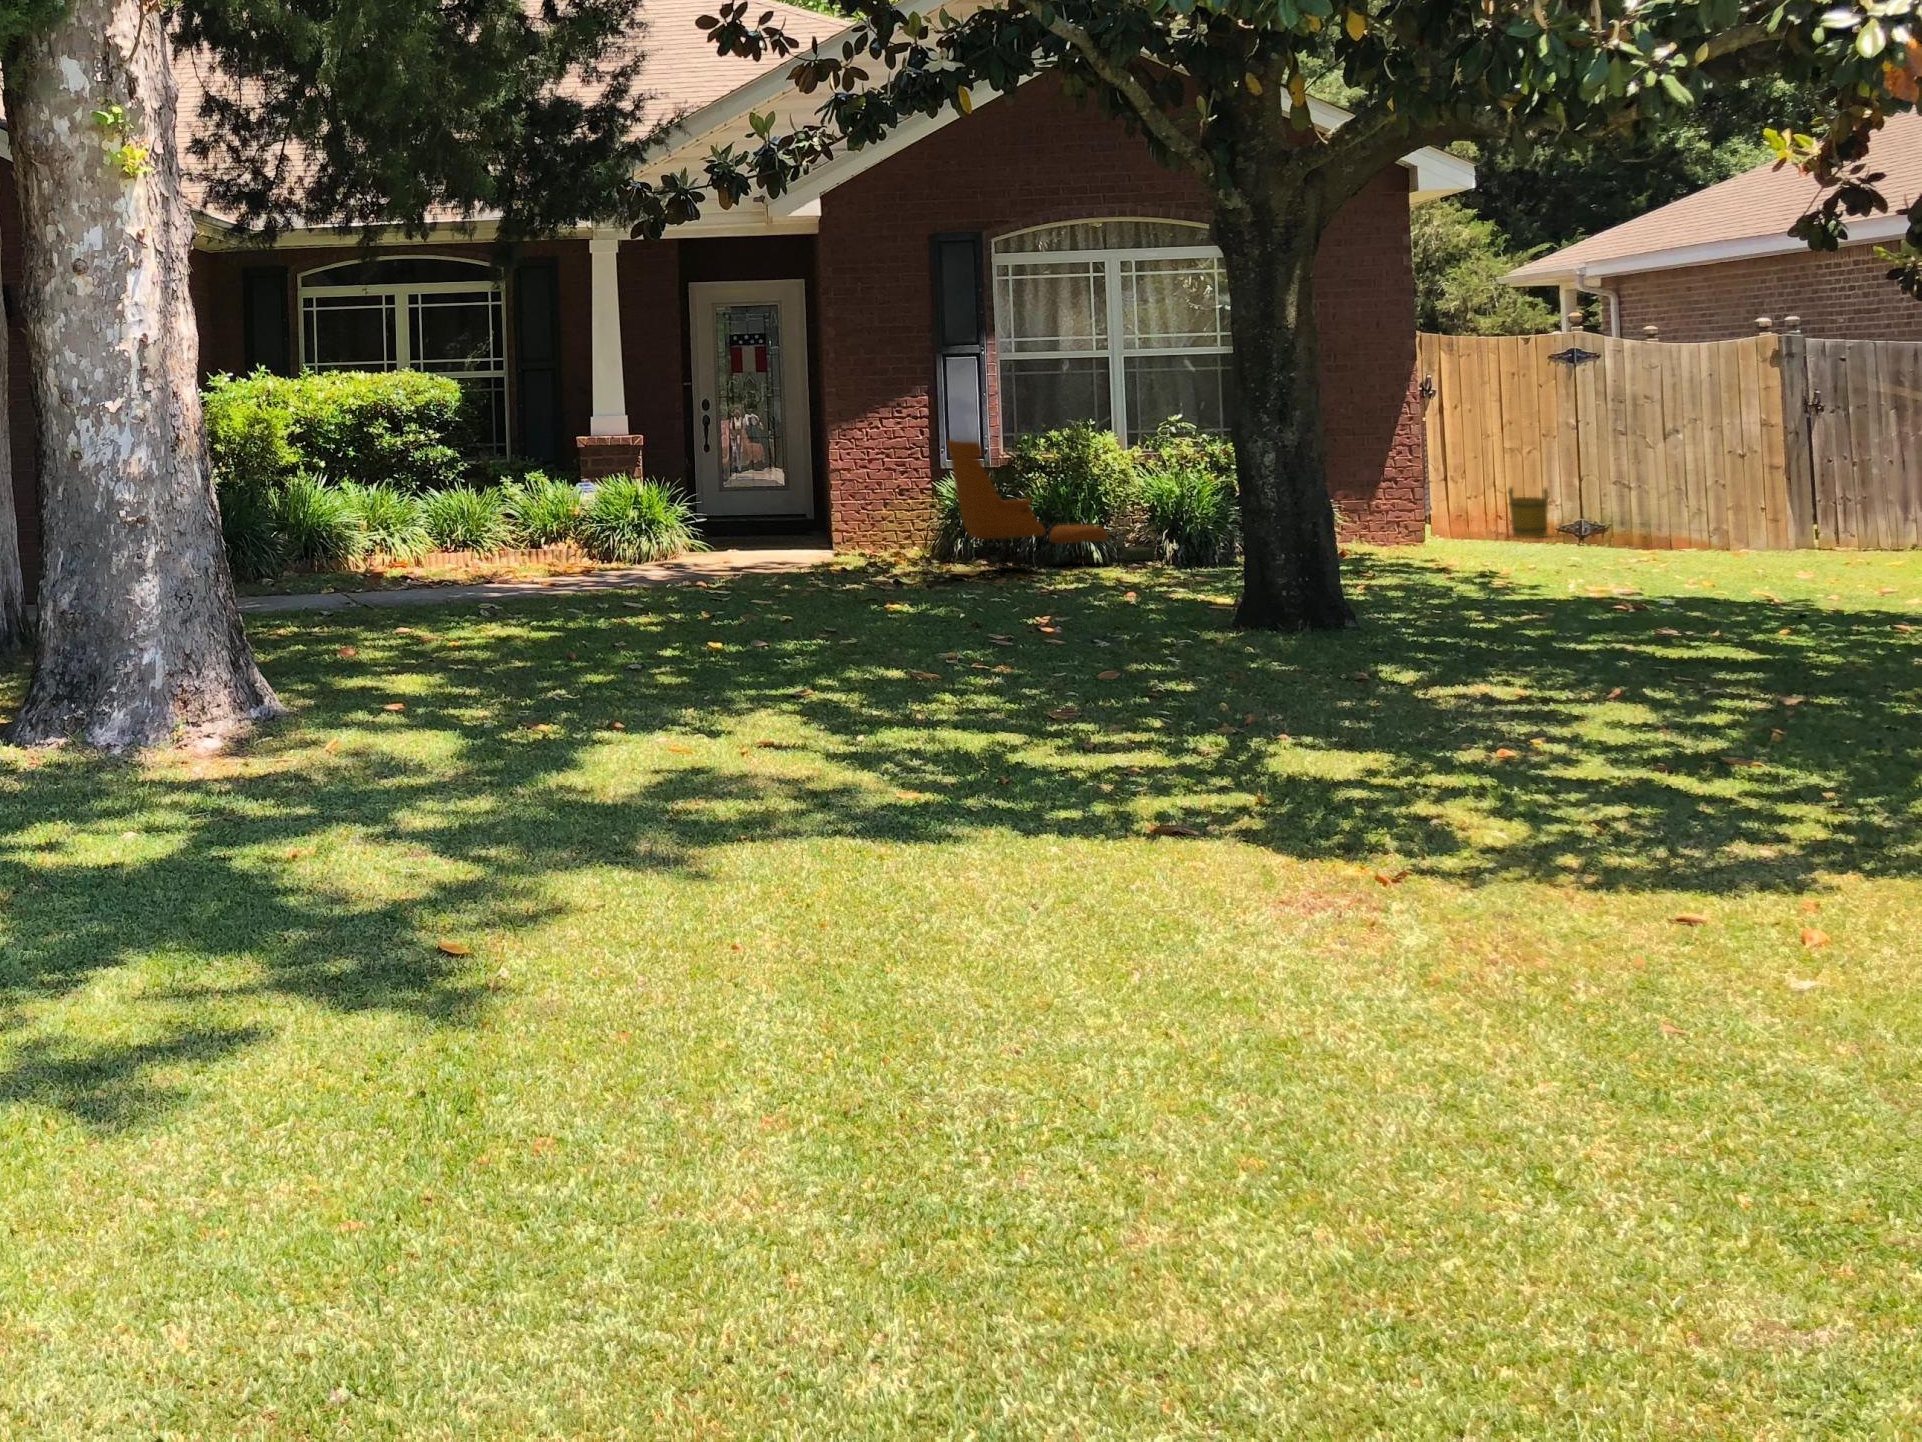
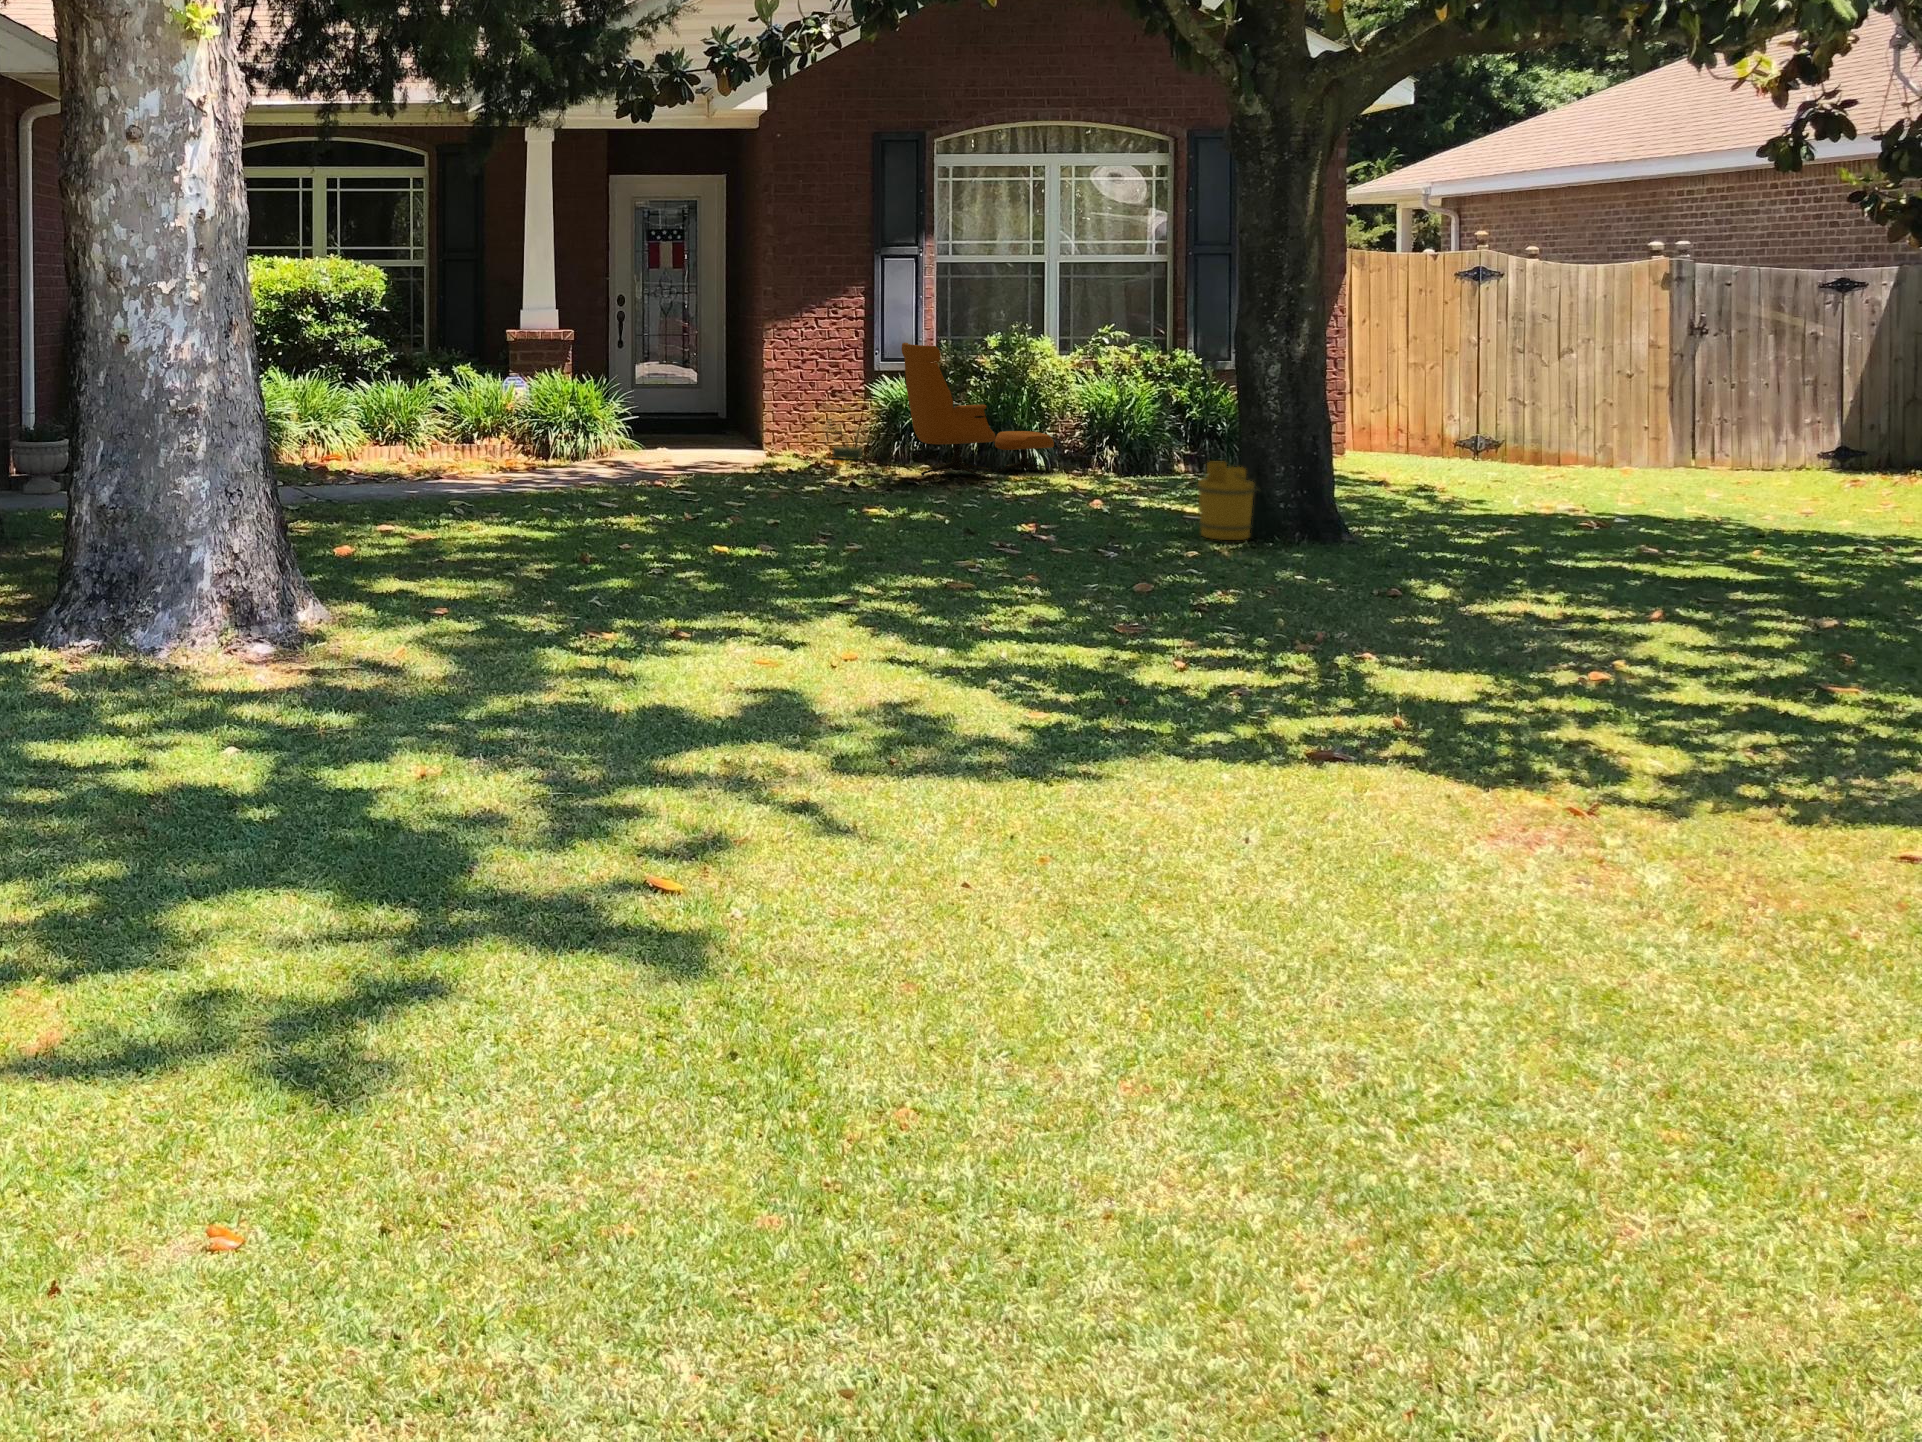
bucket: present [1508,488,1549,538] -> present [1197,461,1258,540]
decorative plant: present [1110,522,1156,561] -> present [823,420,867,460]

